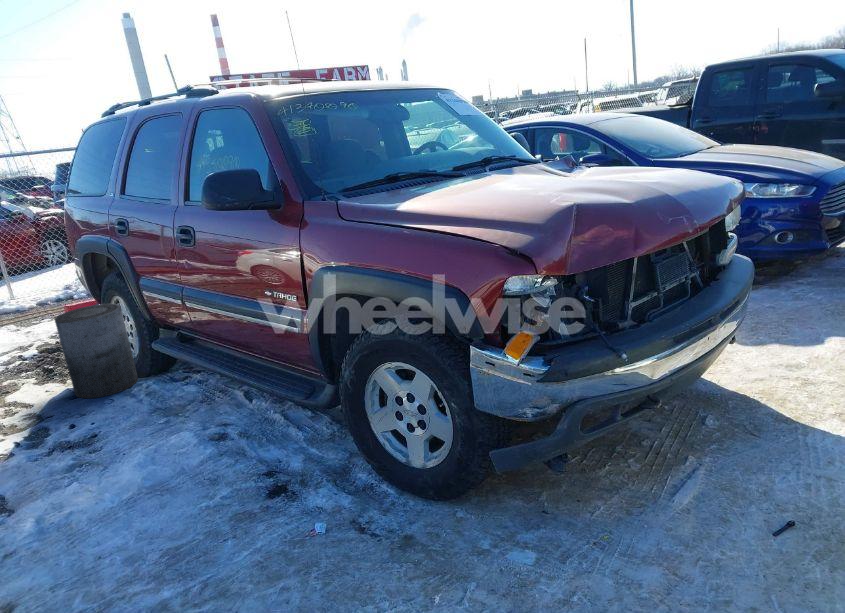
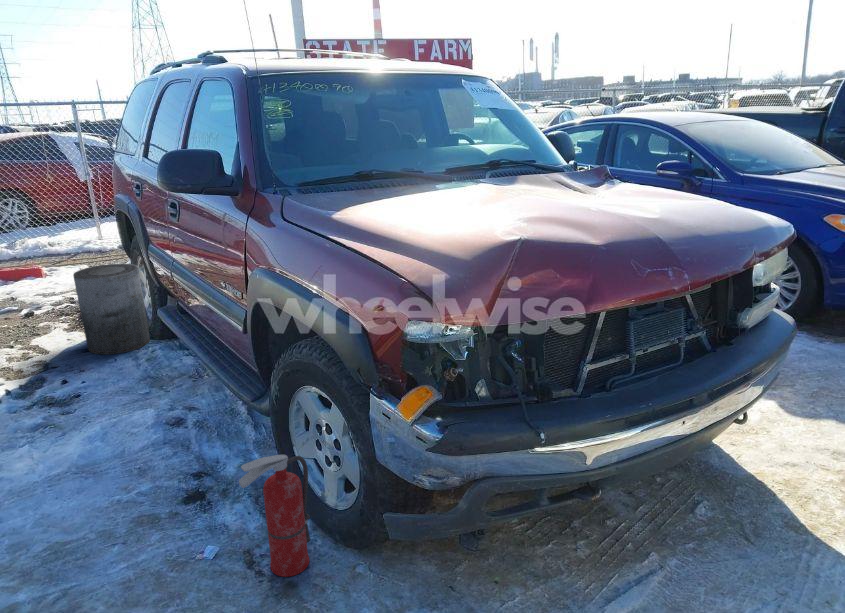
fire extinguisher: none [356,422,413,533] -> present [239,455,310,577]

